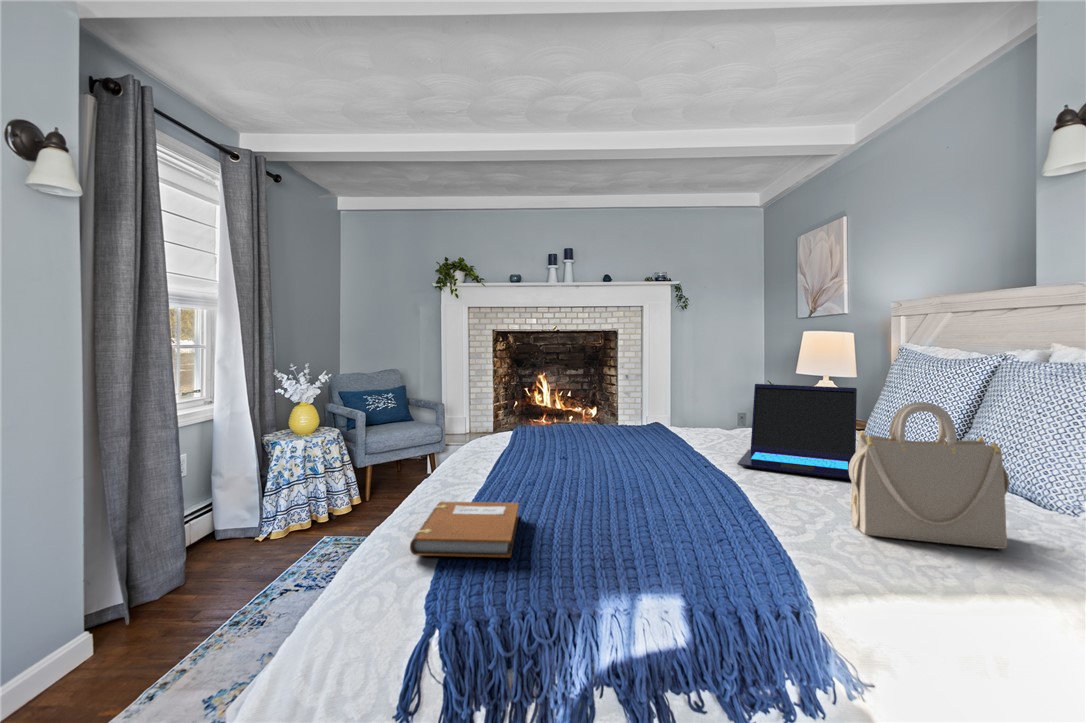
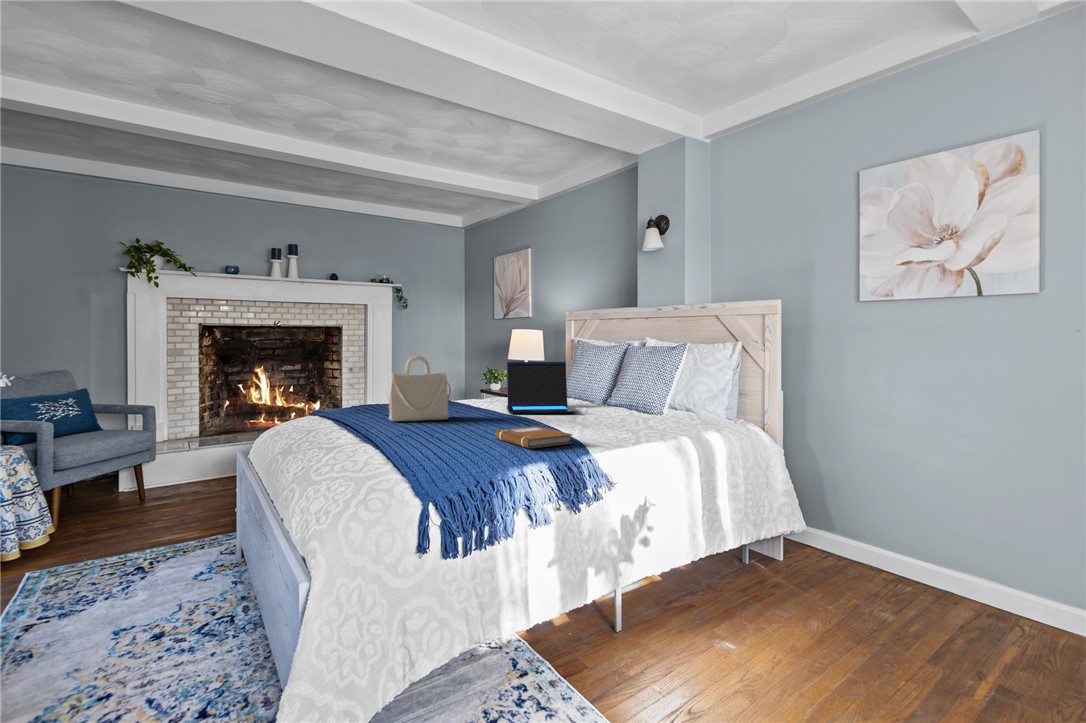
handbag: present [849,402,1009,549] -> present [389,356,451,421]
notebook: present [410,502,519,558] -> present [495,426,572,448]

